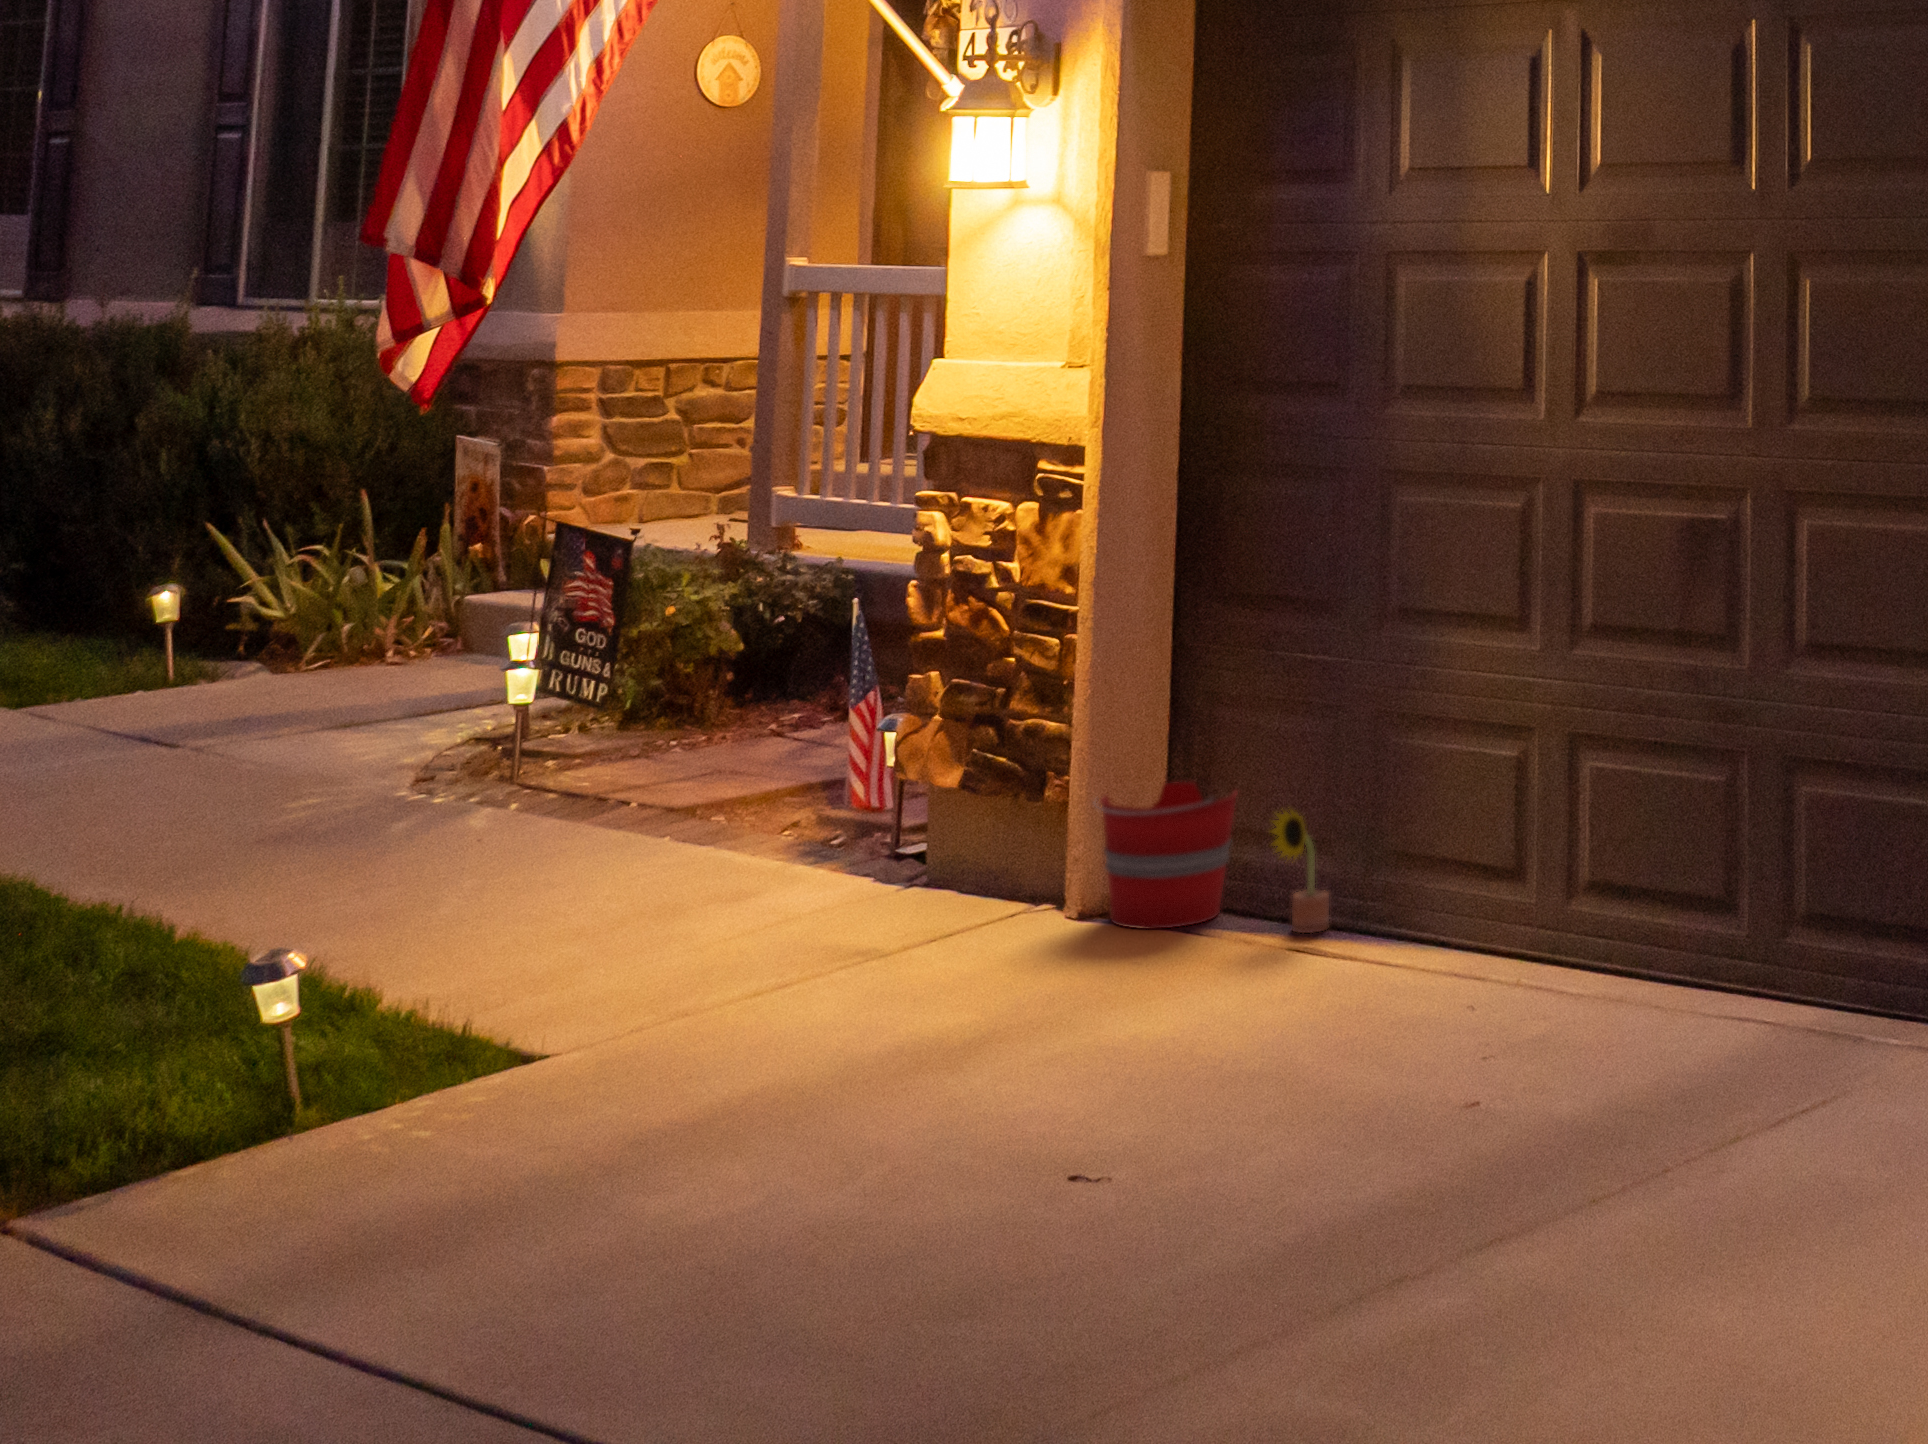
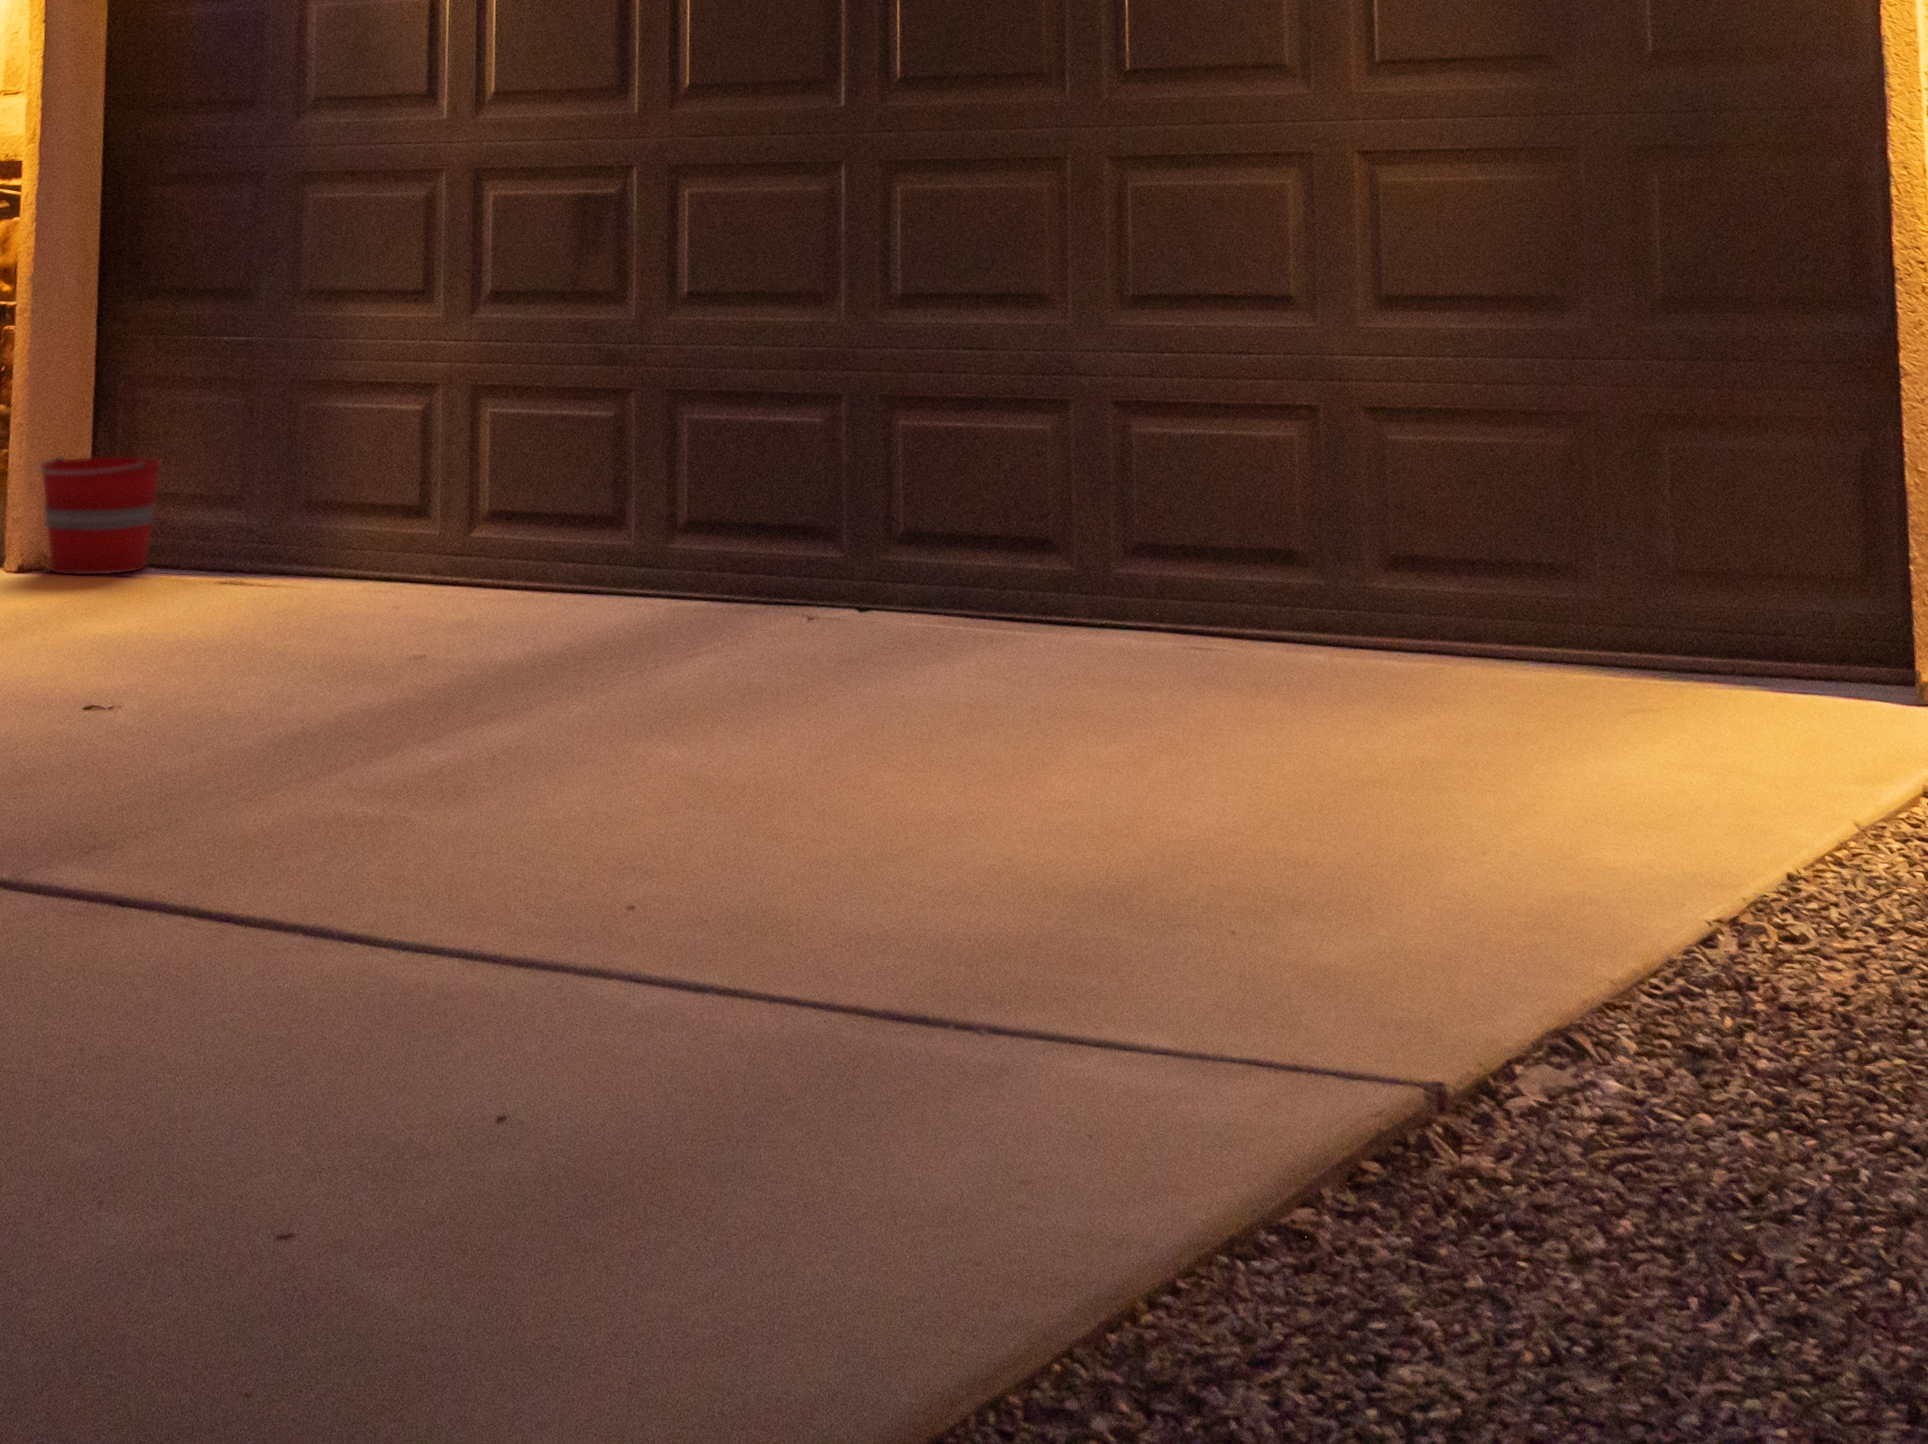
decorative plant: present [1271,811,1329,933] -> none [193,464,248,575]

